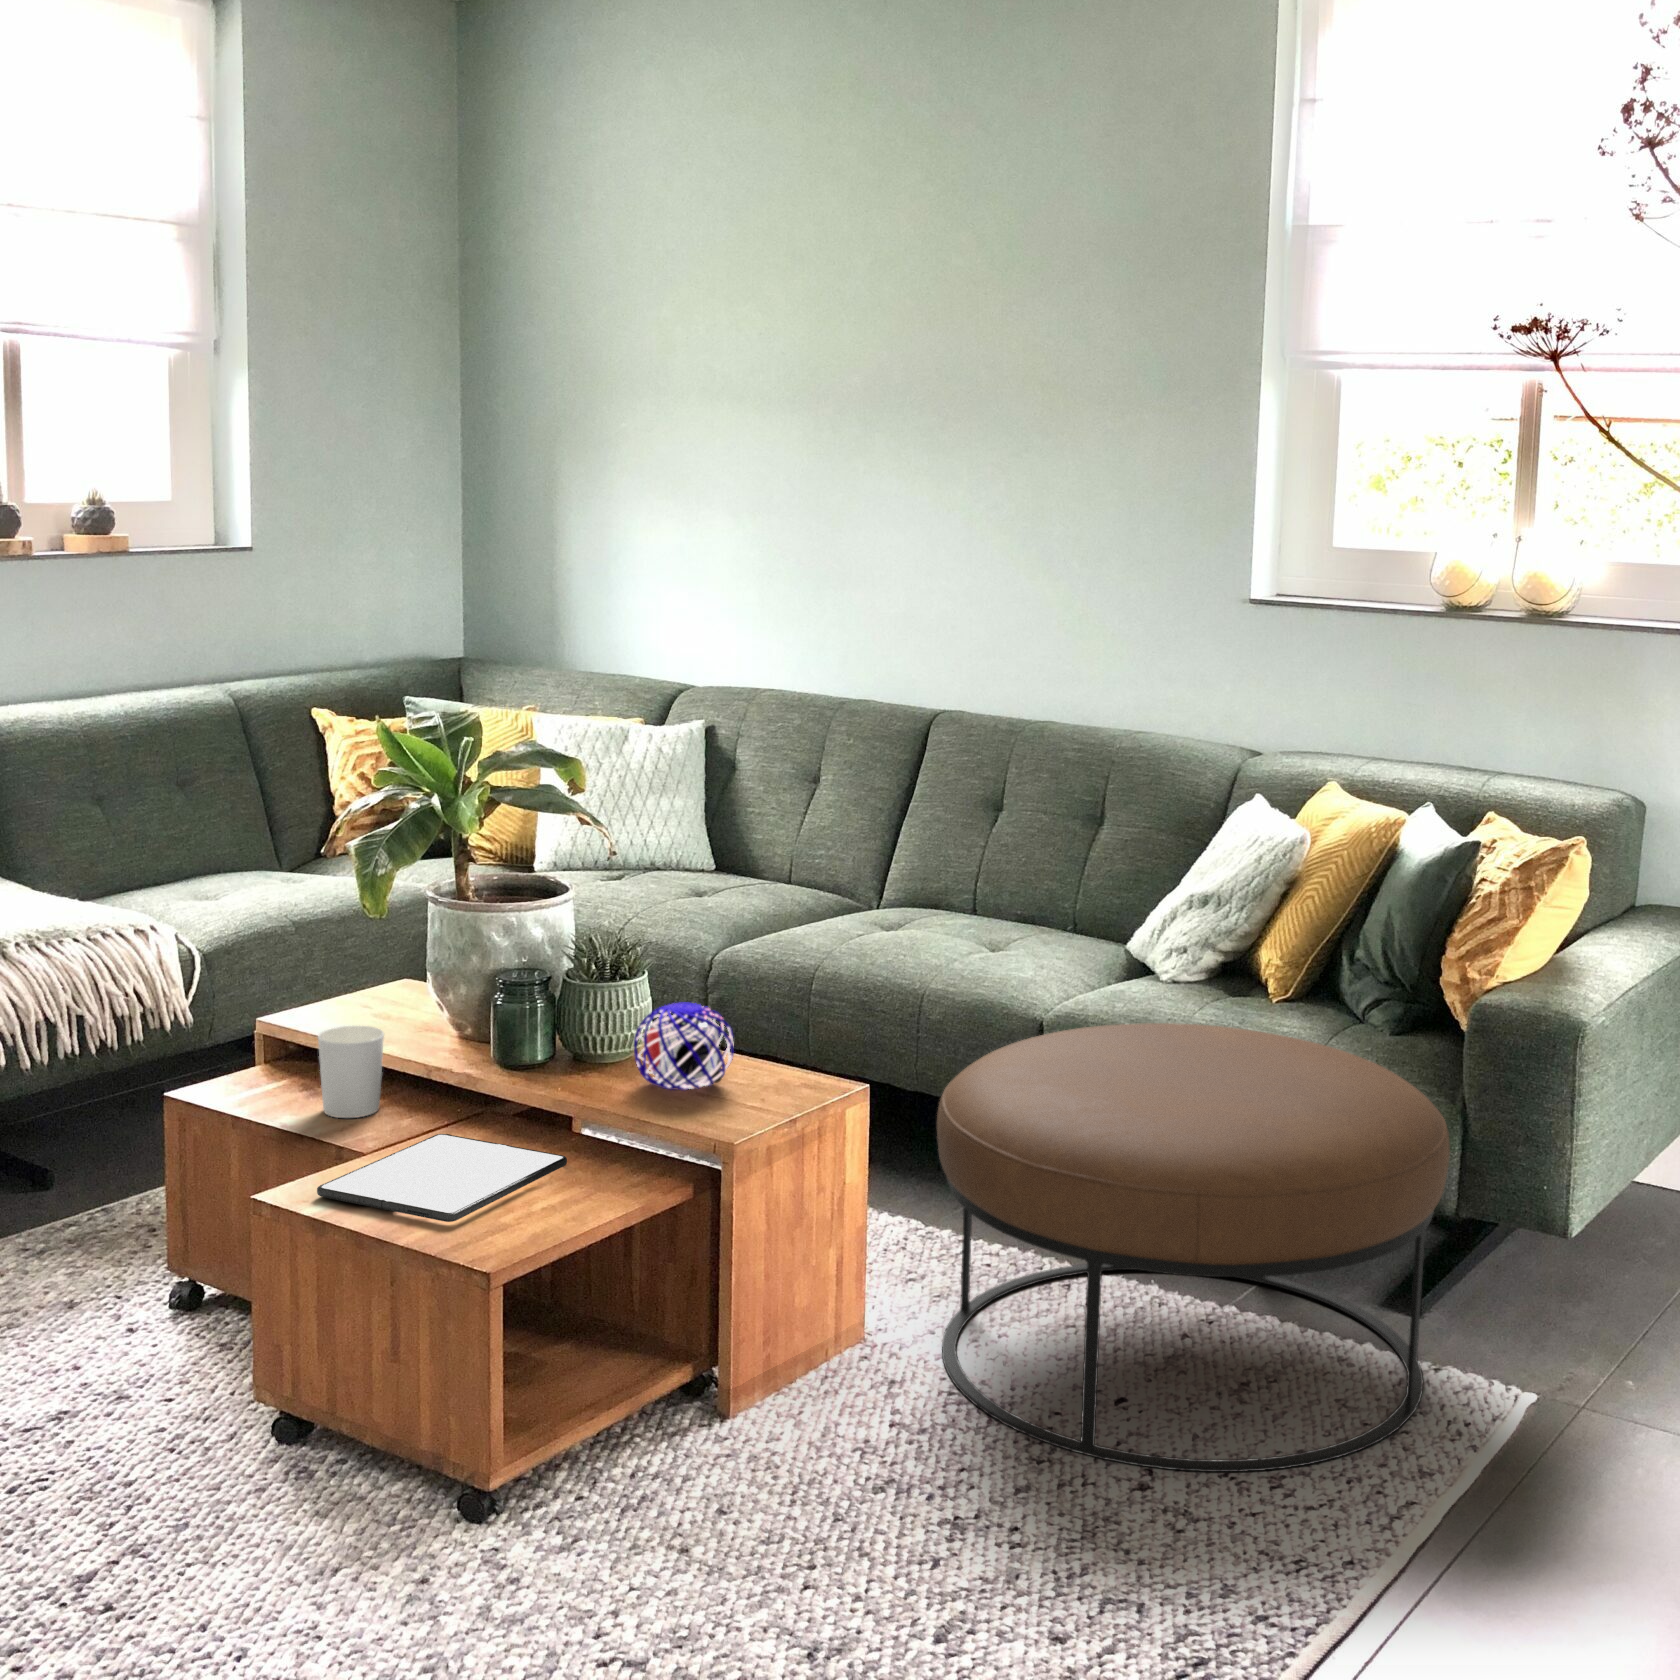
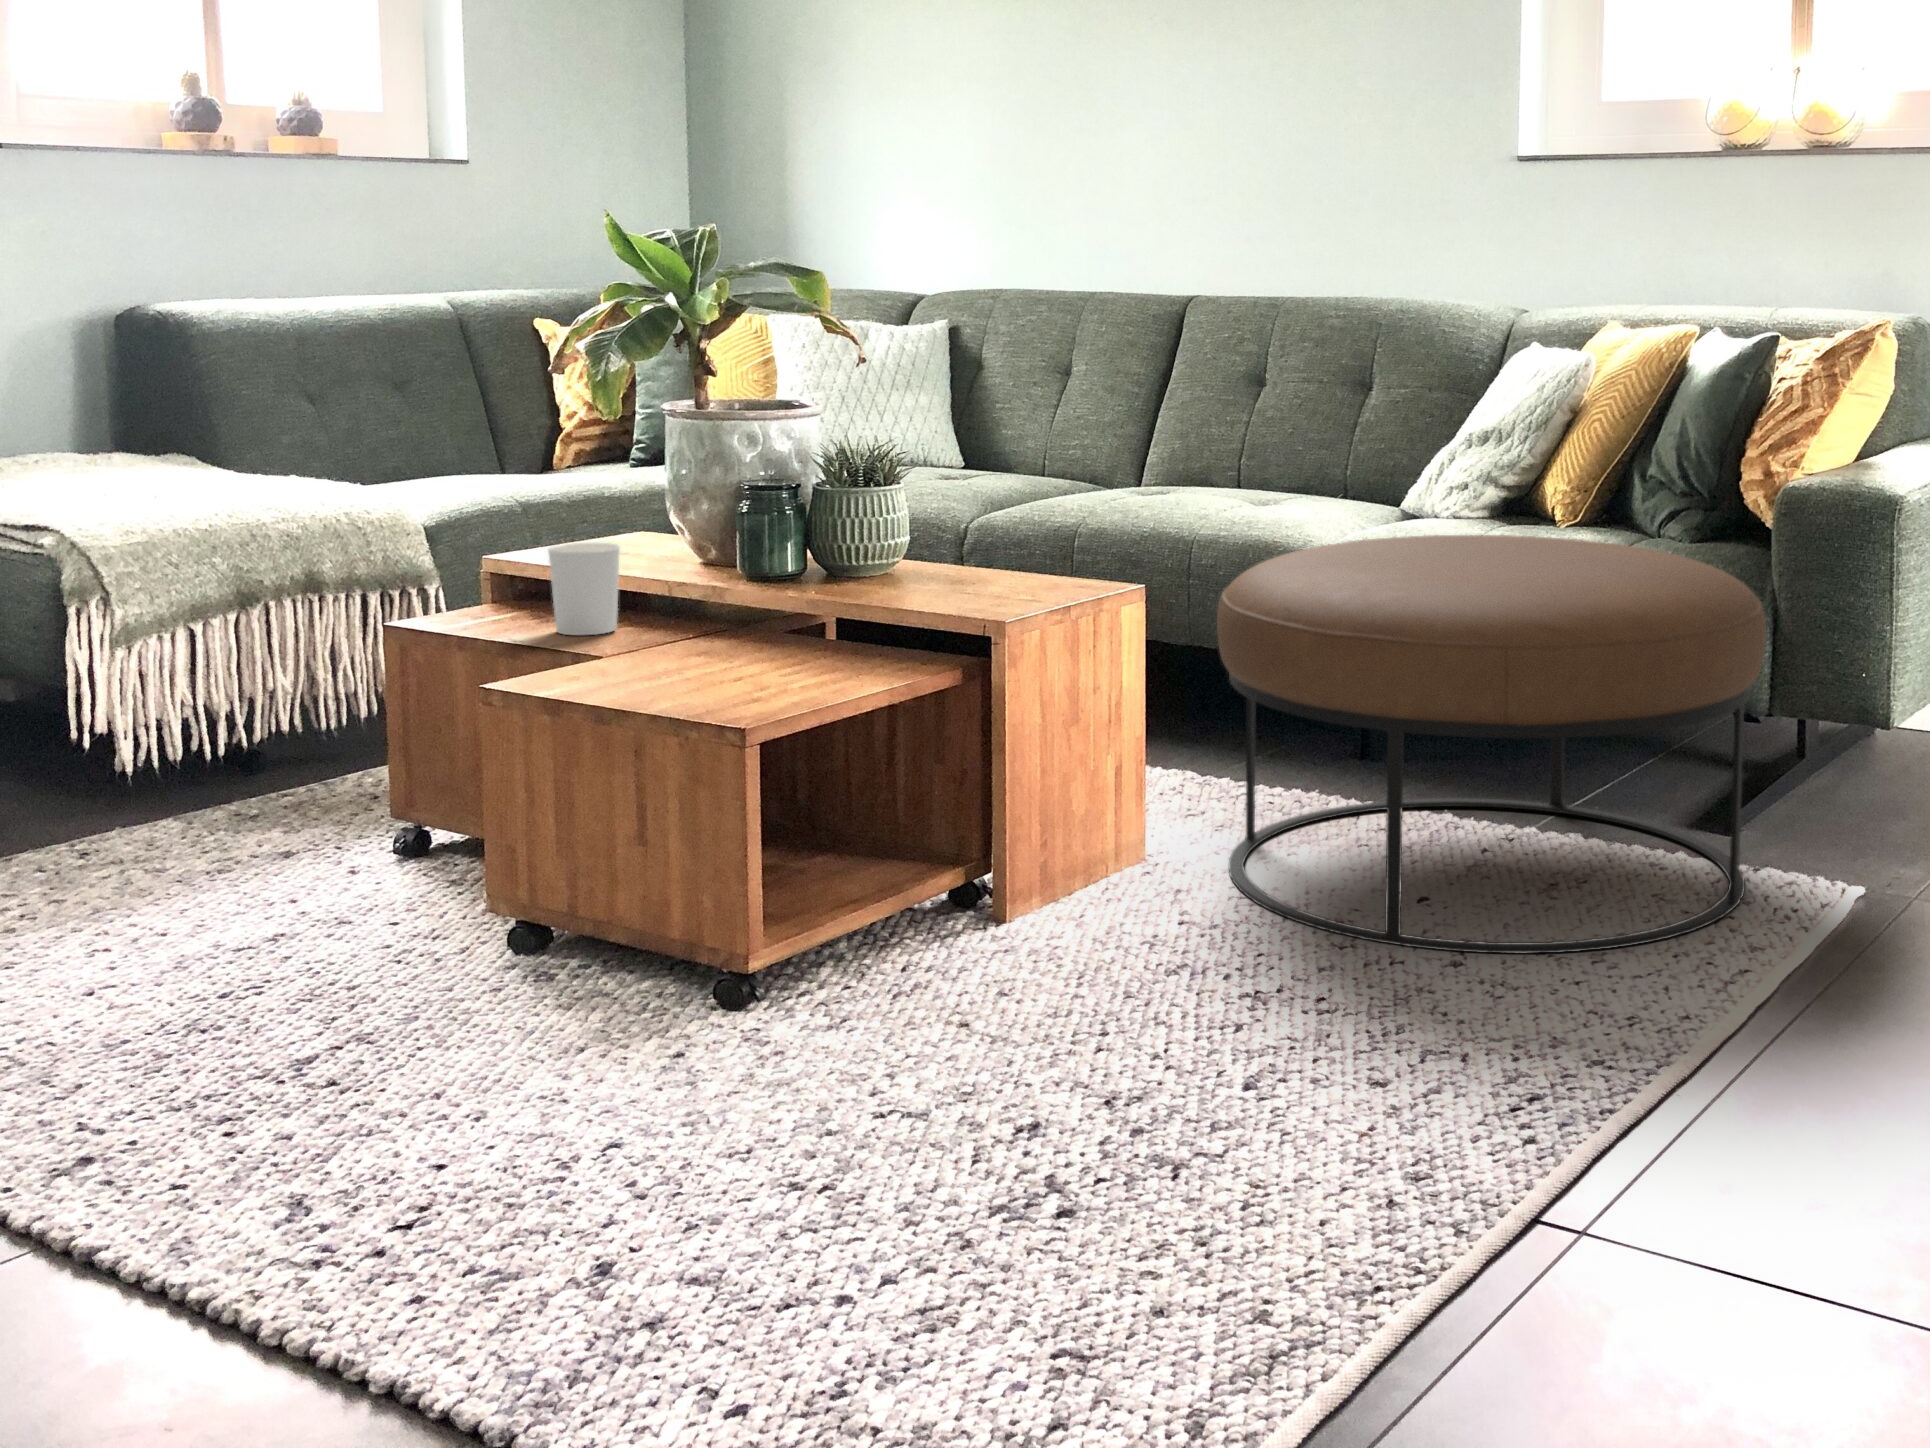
decorative orb: present [634,1003,734,1090] -> none [890,496,998,585]
tablet: present [317,1134,567,1222] -> none [552,638,822,694]

